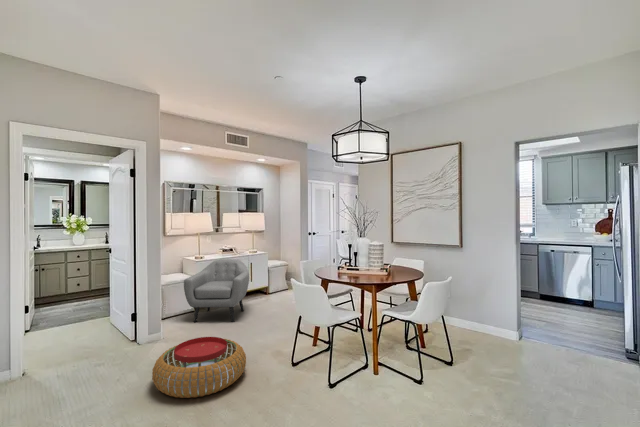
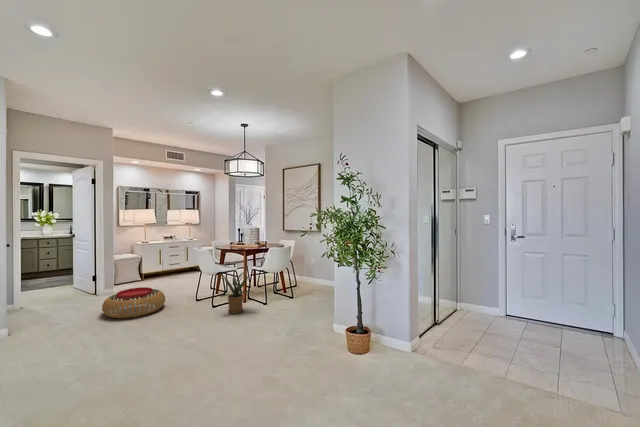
armchair: present [184,259,249,322] -> none [131,243,182,286]
house plant: none [334,319,403,398] -> present [221,271,252,314]

